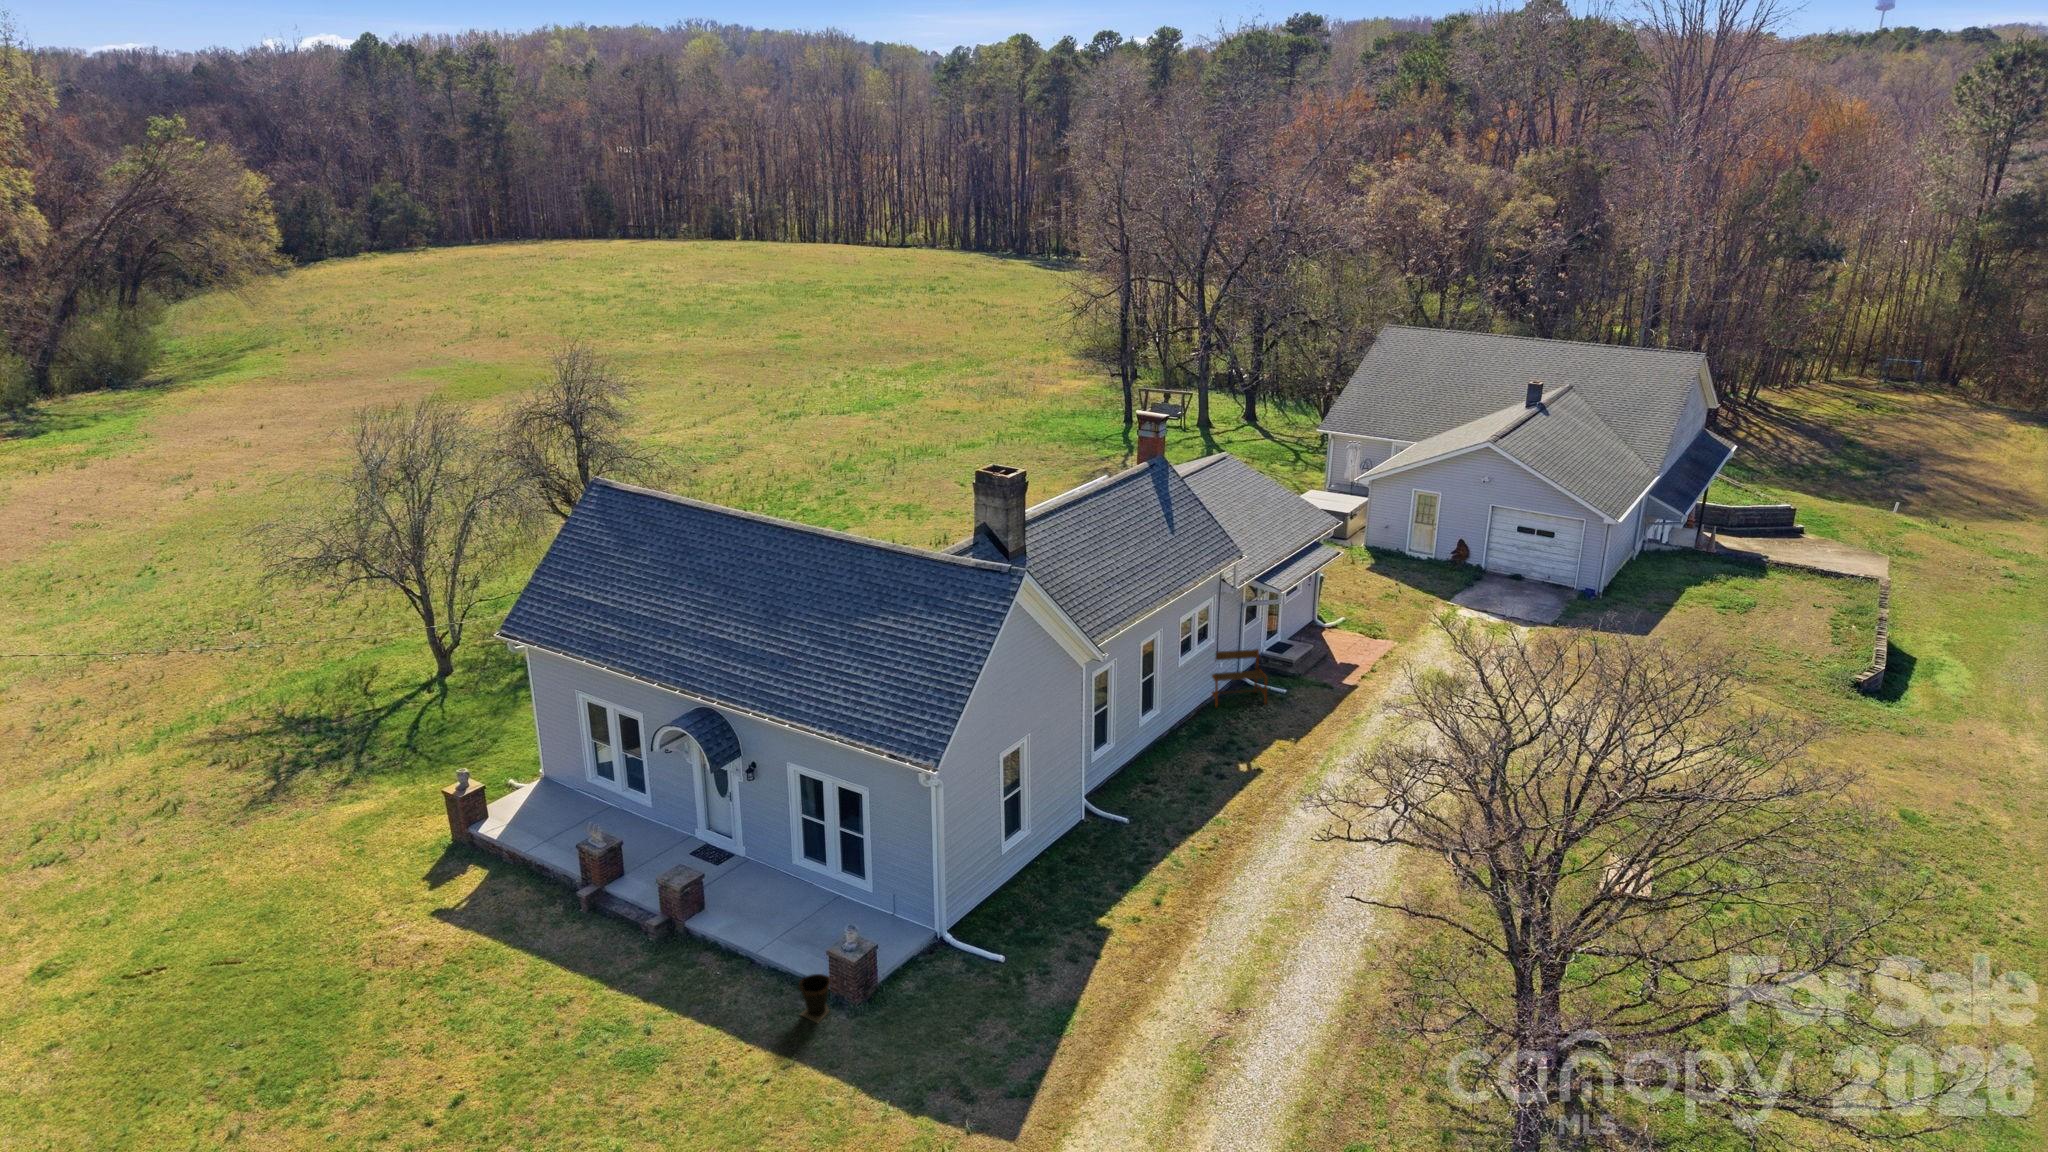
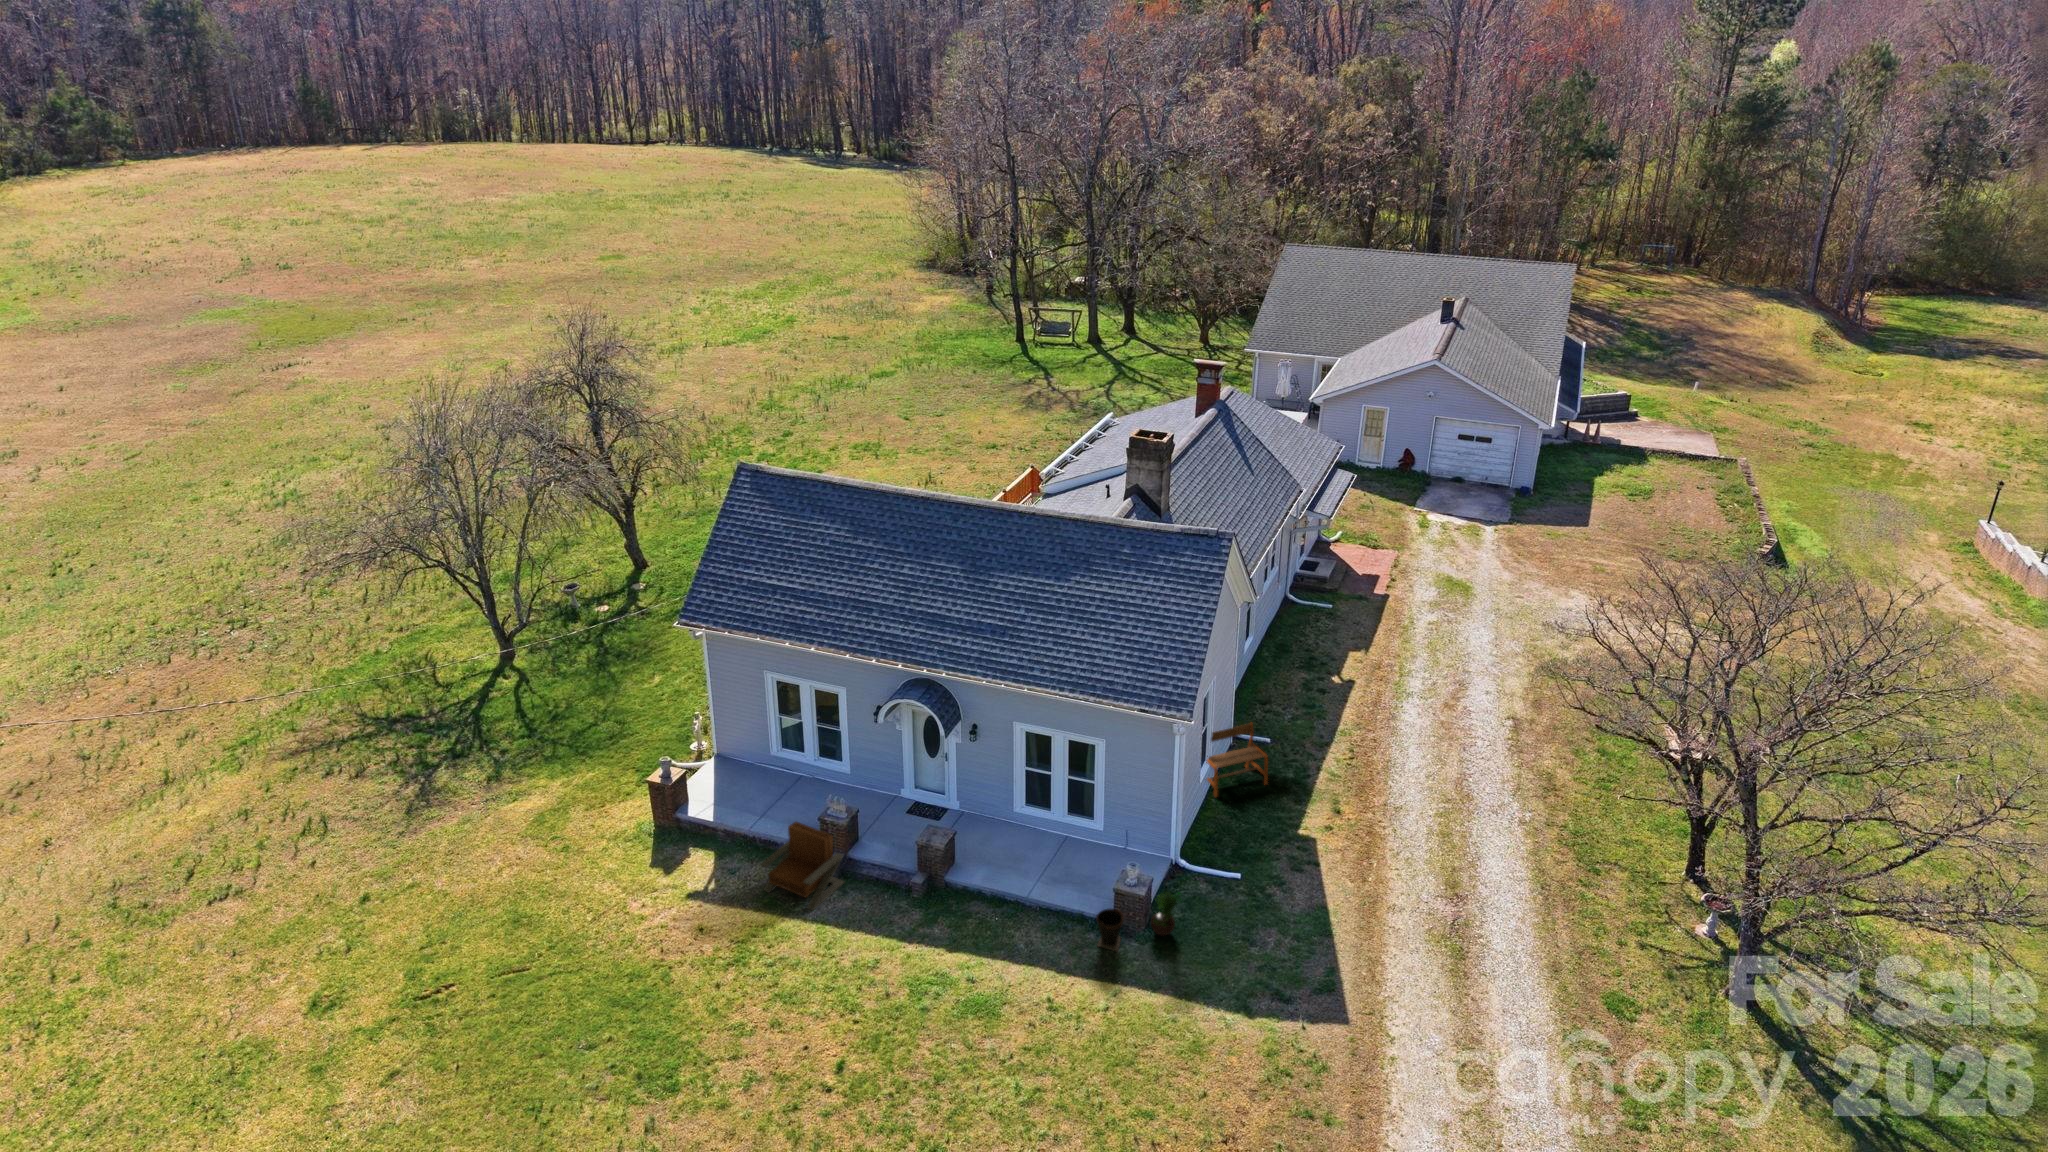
bench: present [1212,649,1267,707] -> present [1206,723,1268,797]
lounge chair: none [497,844,586,941] -> present [761,822,844,911]
potted tree: none [863,960,898,1013] -> present [1151,894,1181,935]

